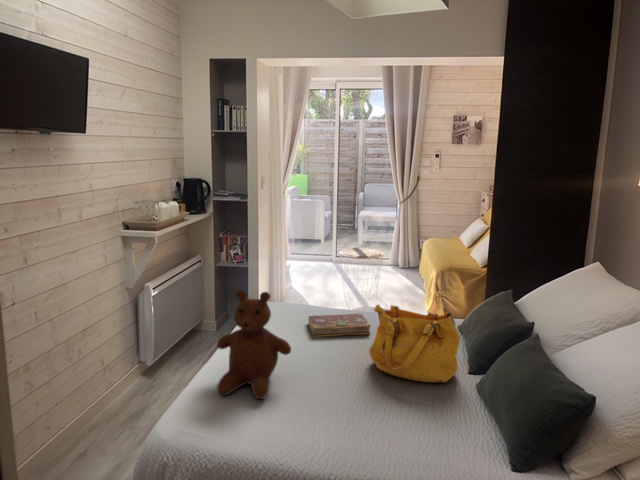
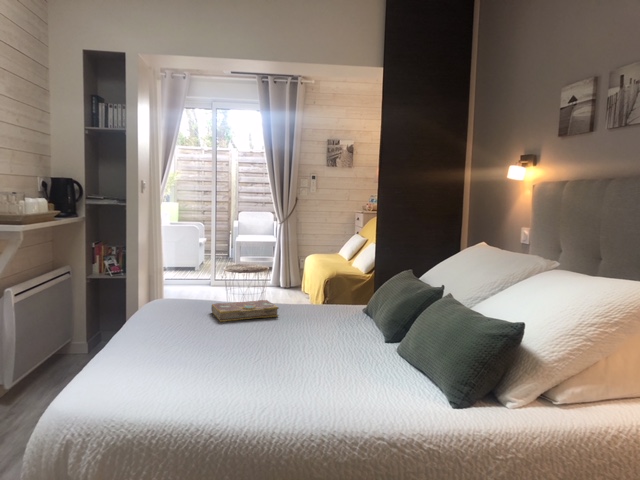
teddy bear: present [217,290,291,399] -> none [120,256,208,371]
handbag: present [370,305,460,383] -> none [284,274,371,345]

